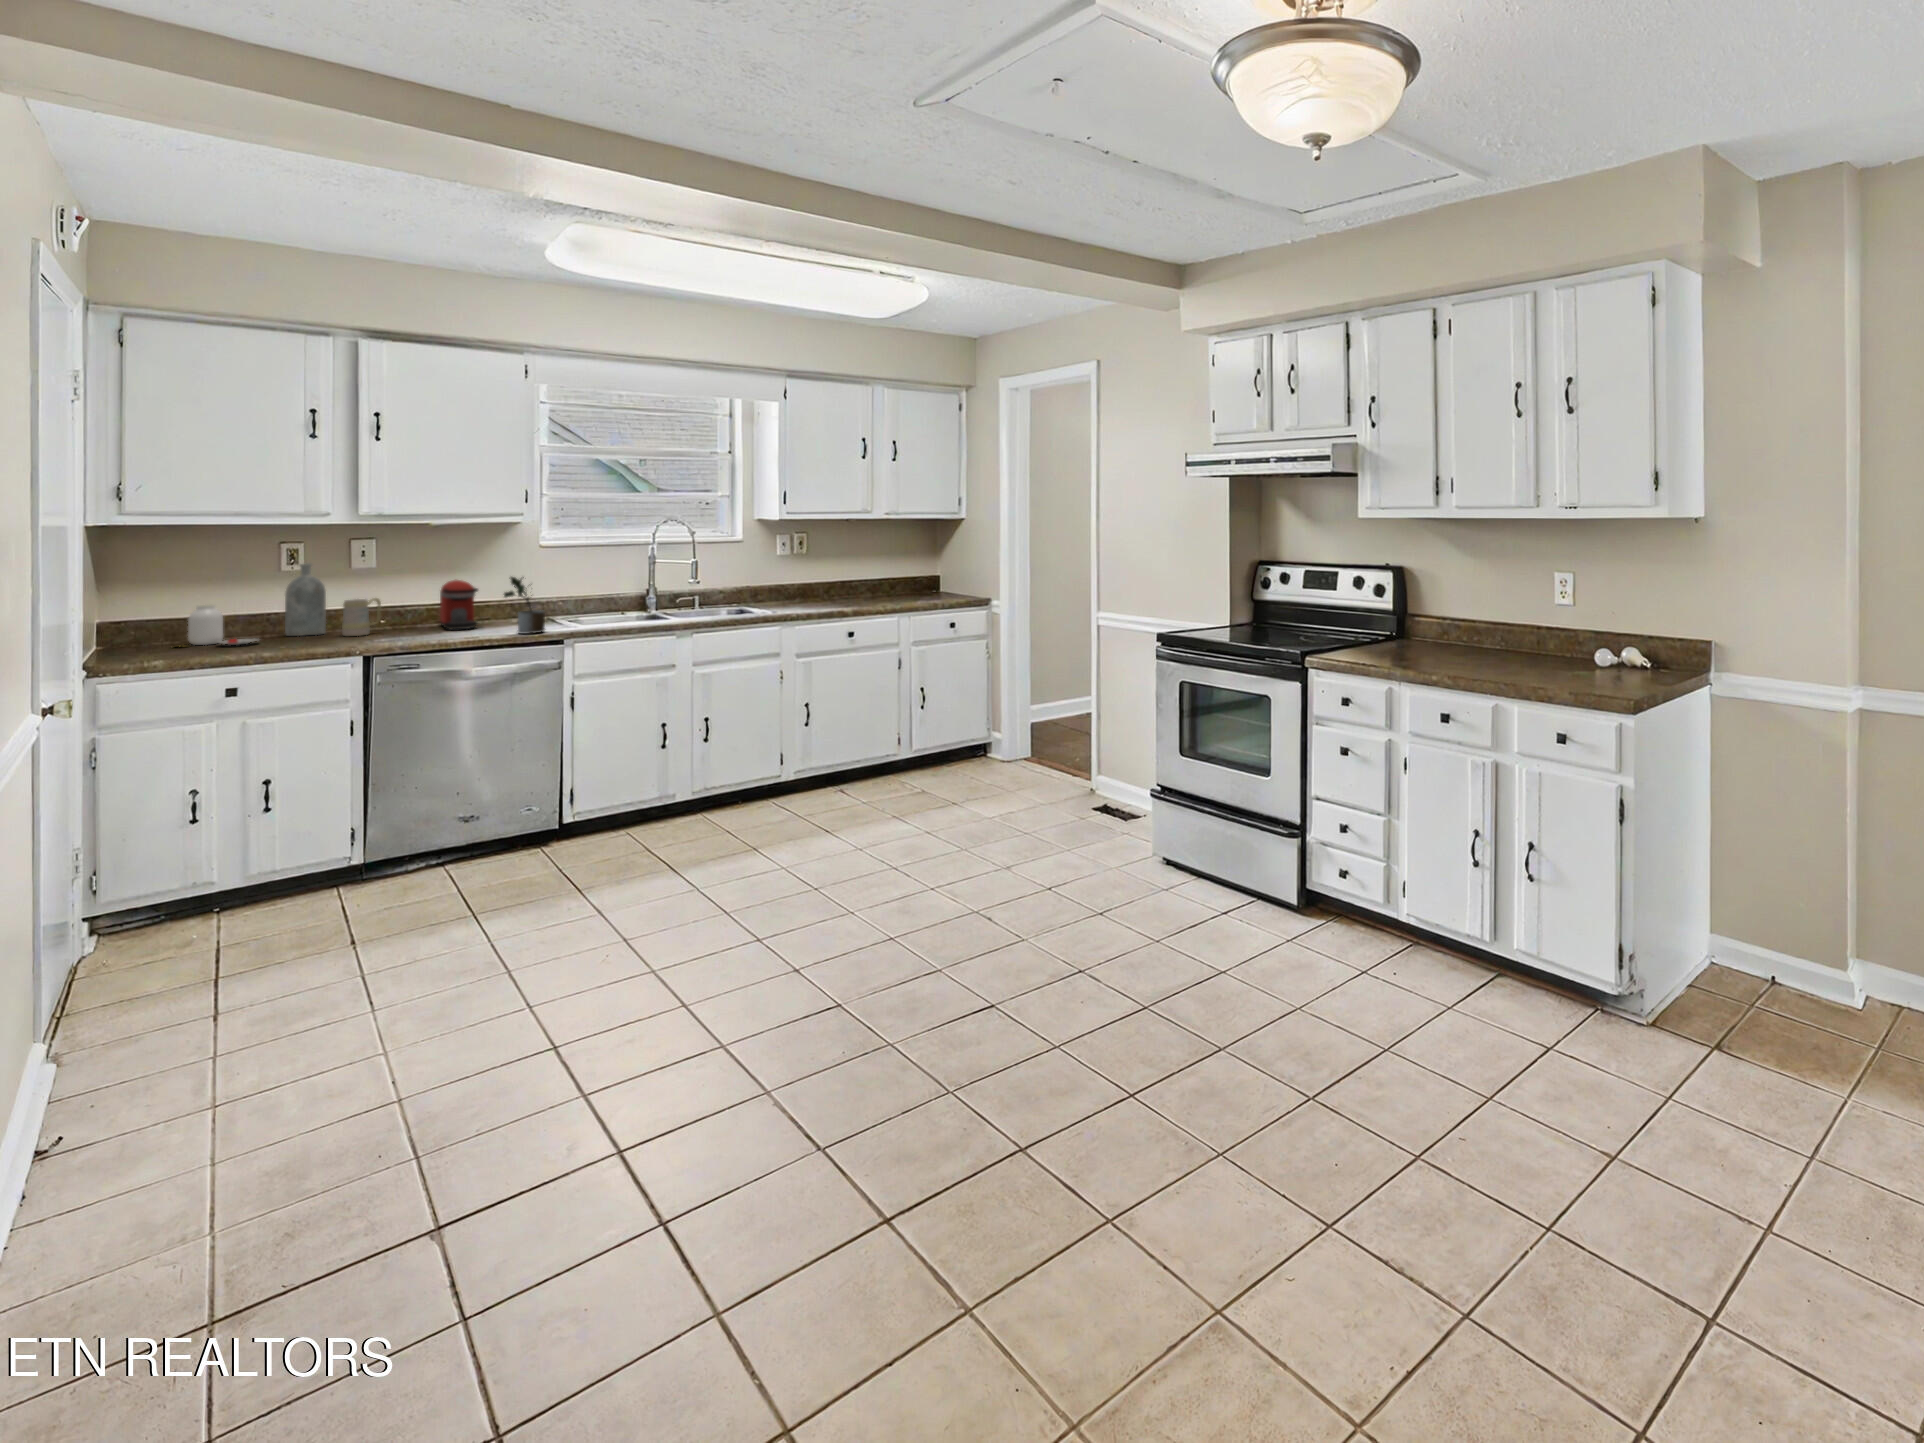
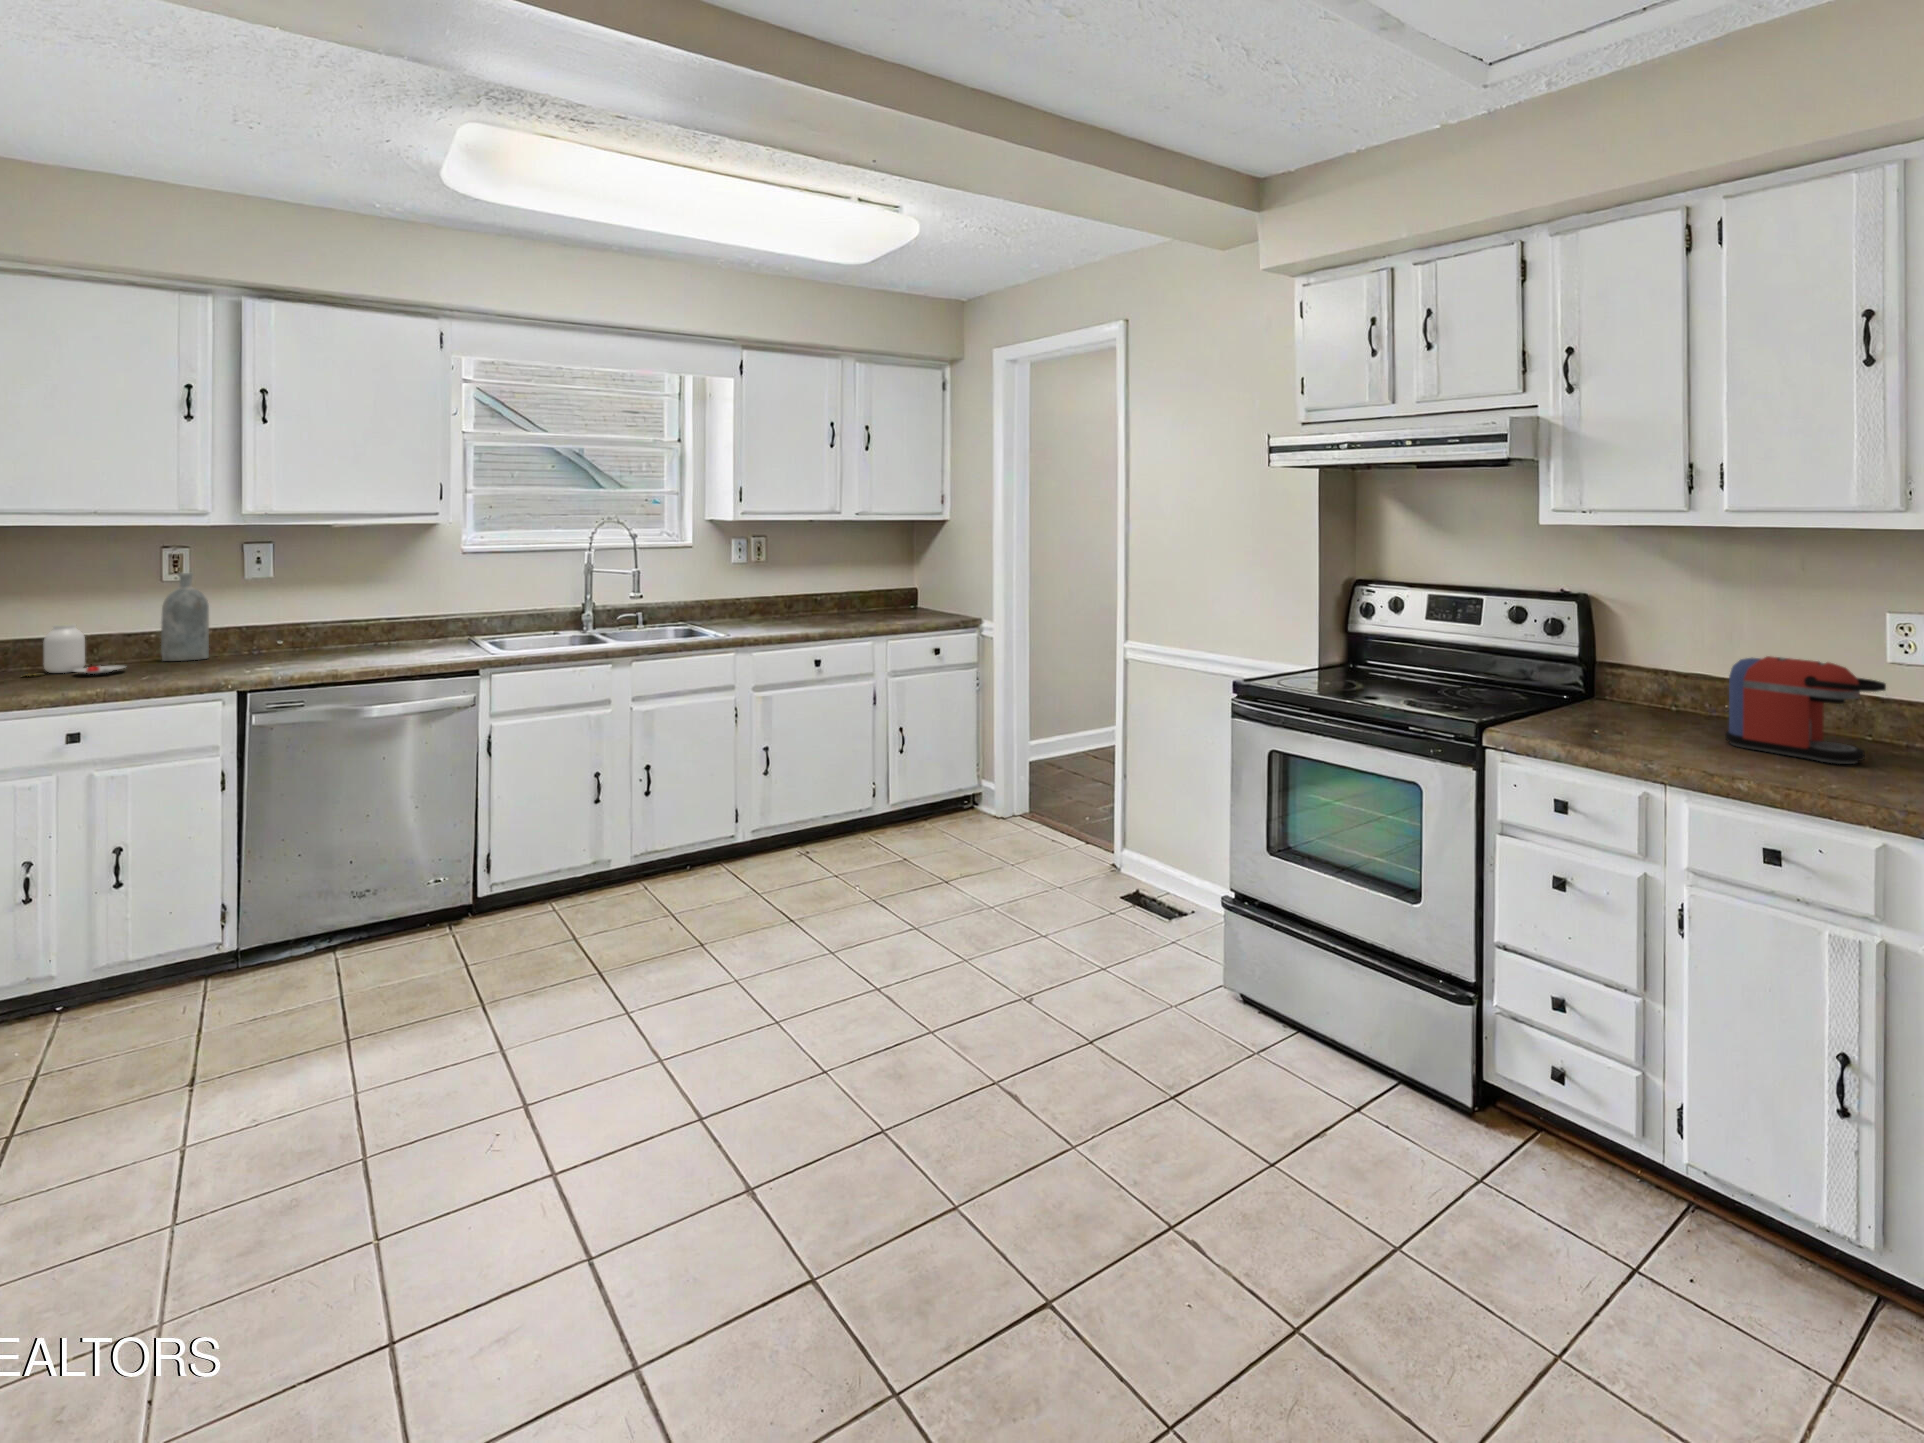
potted plant: present [504,577,545,634] -> none [410,590,460,662]
coffee maker: present [440,580,478,629] -> present [1725,656,1886,764]
mug: present [342,598,381,636] -> none [225,615,272,662]

